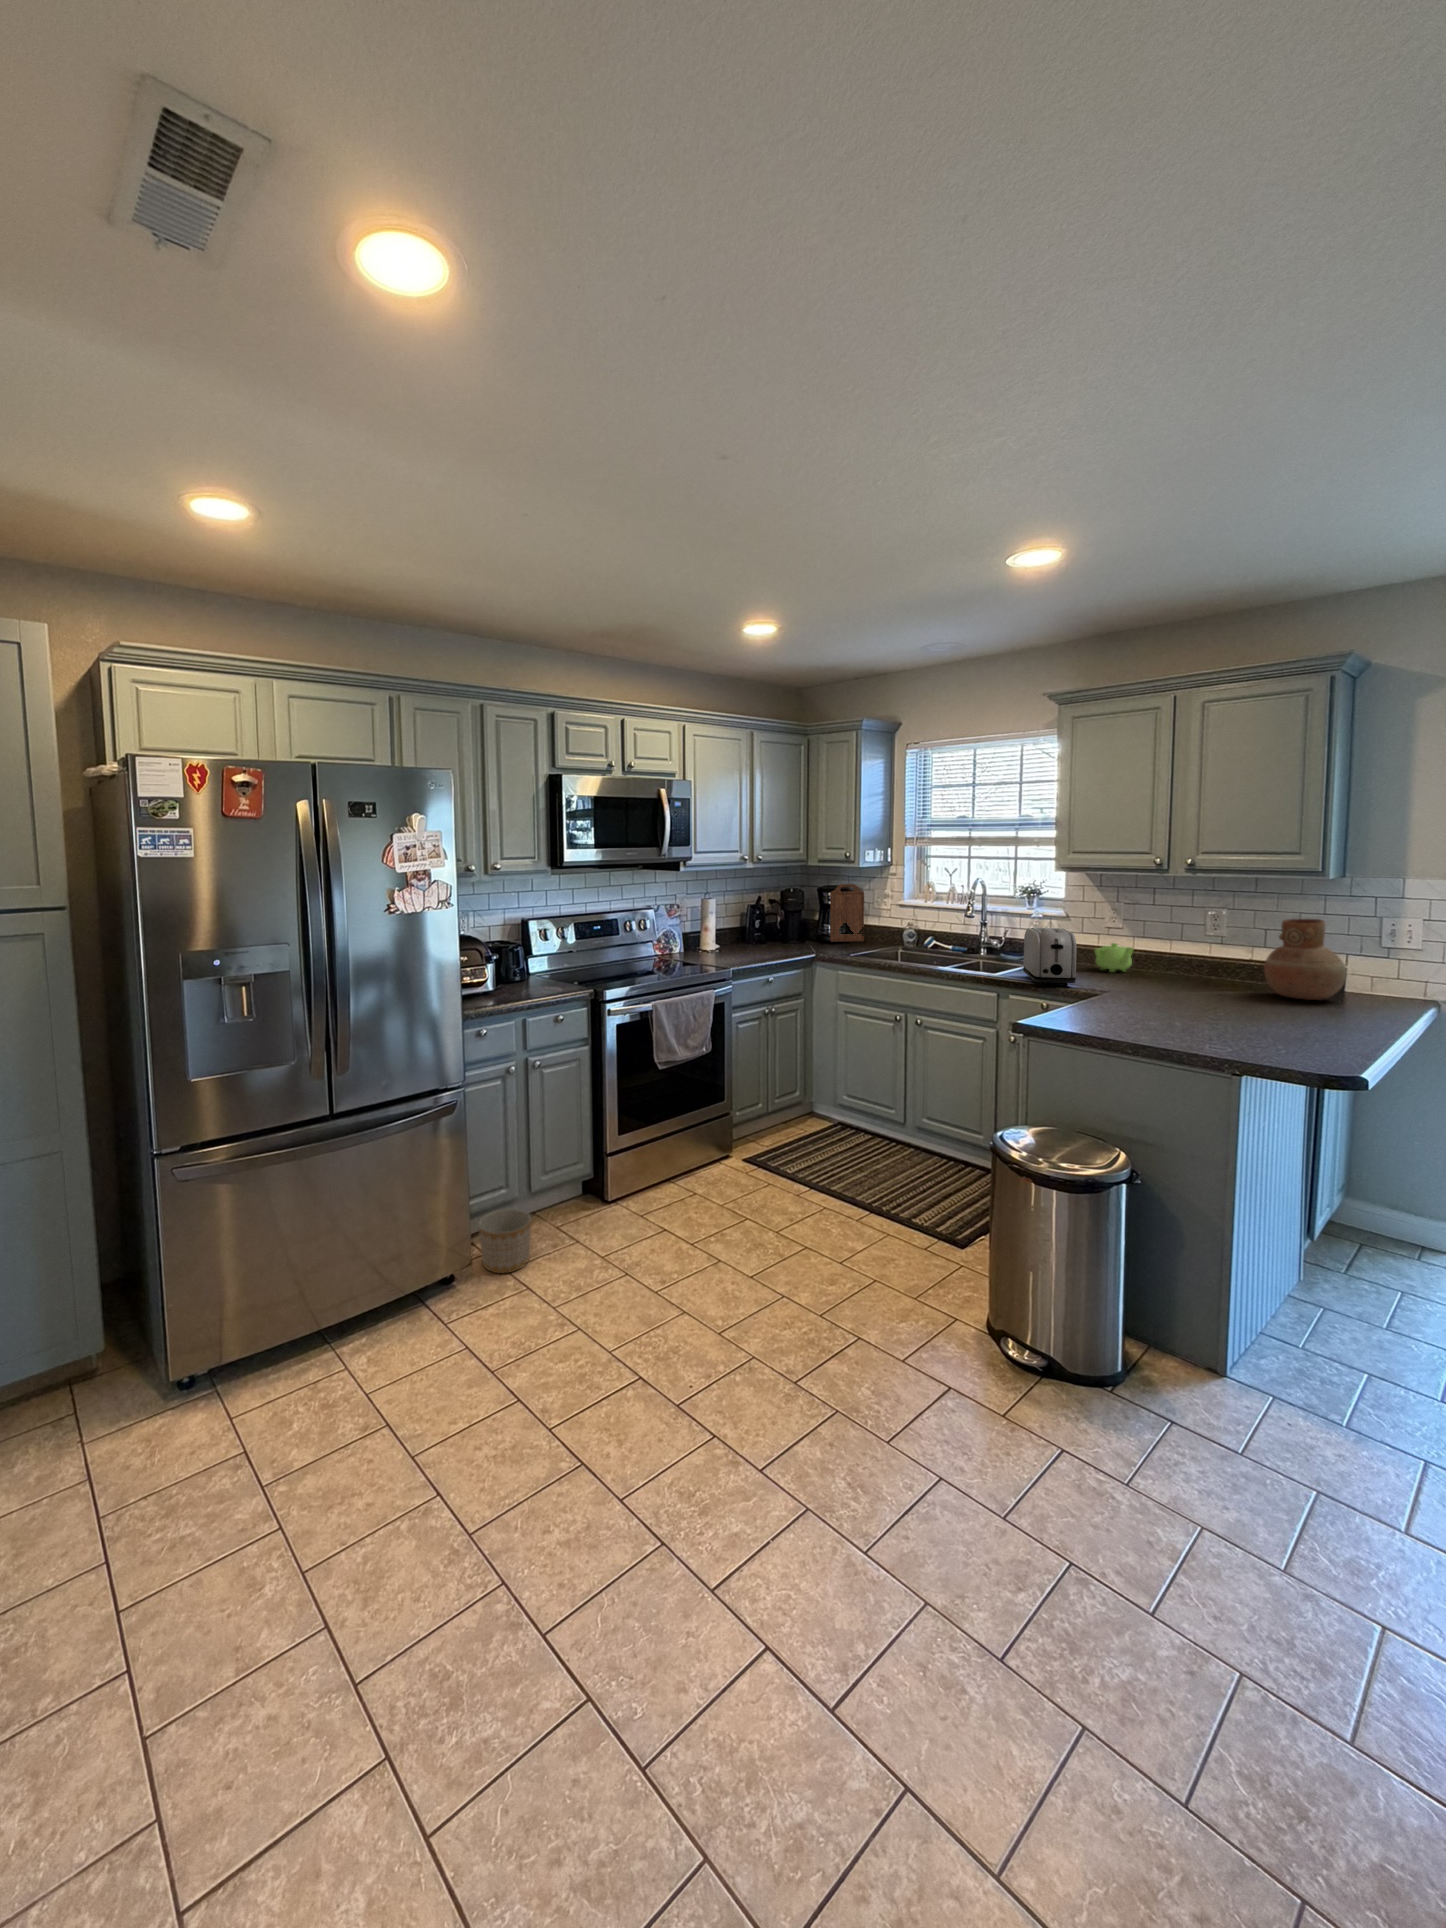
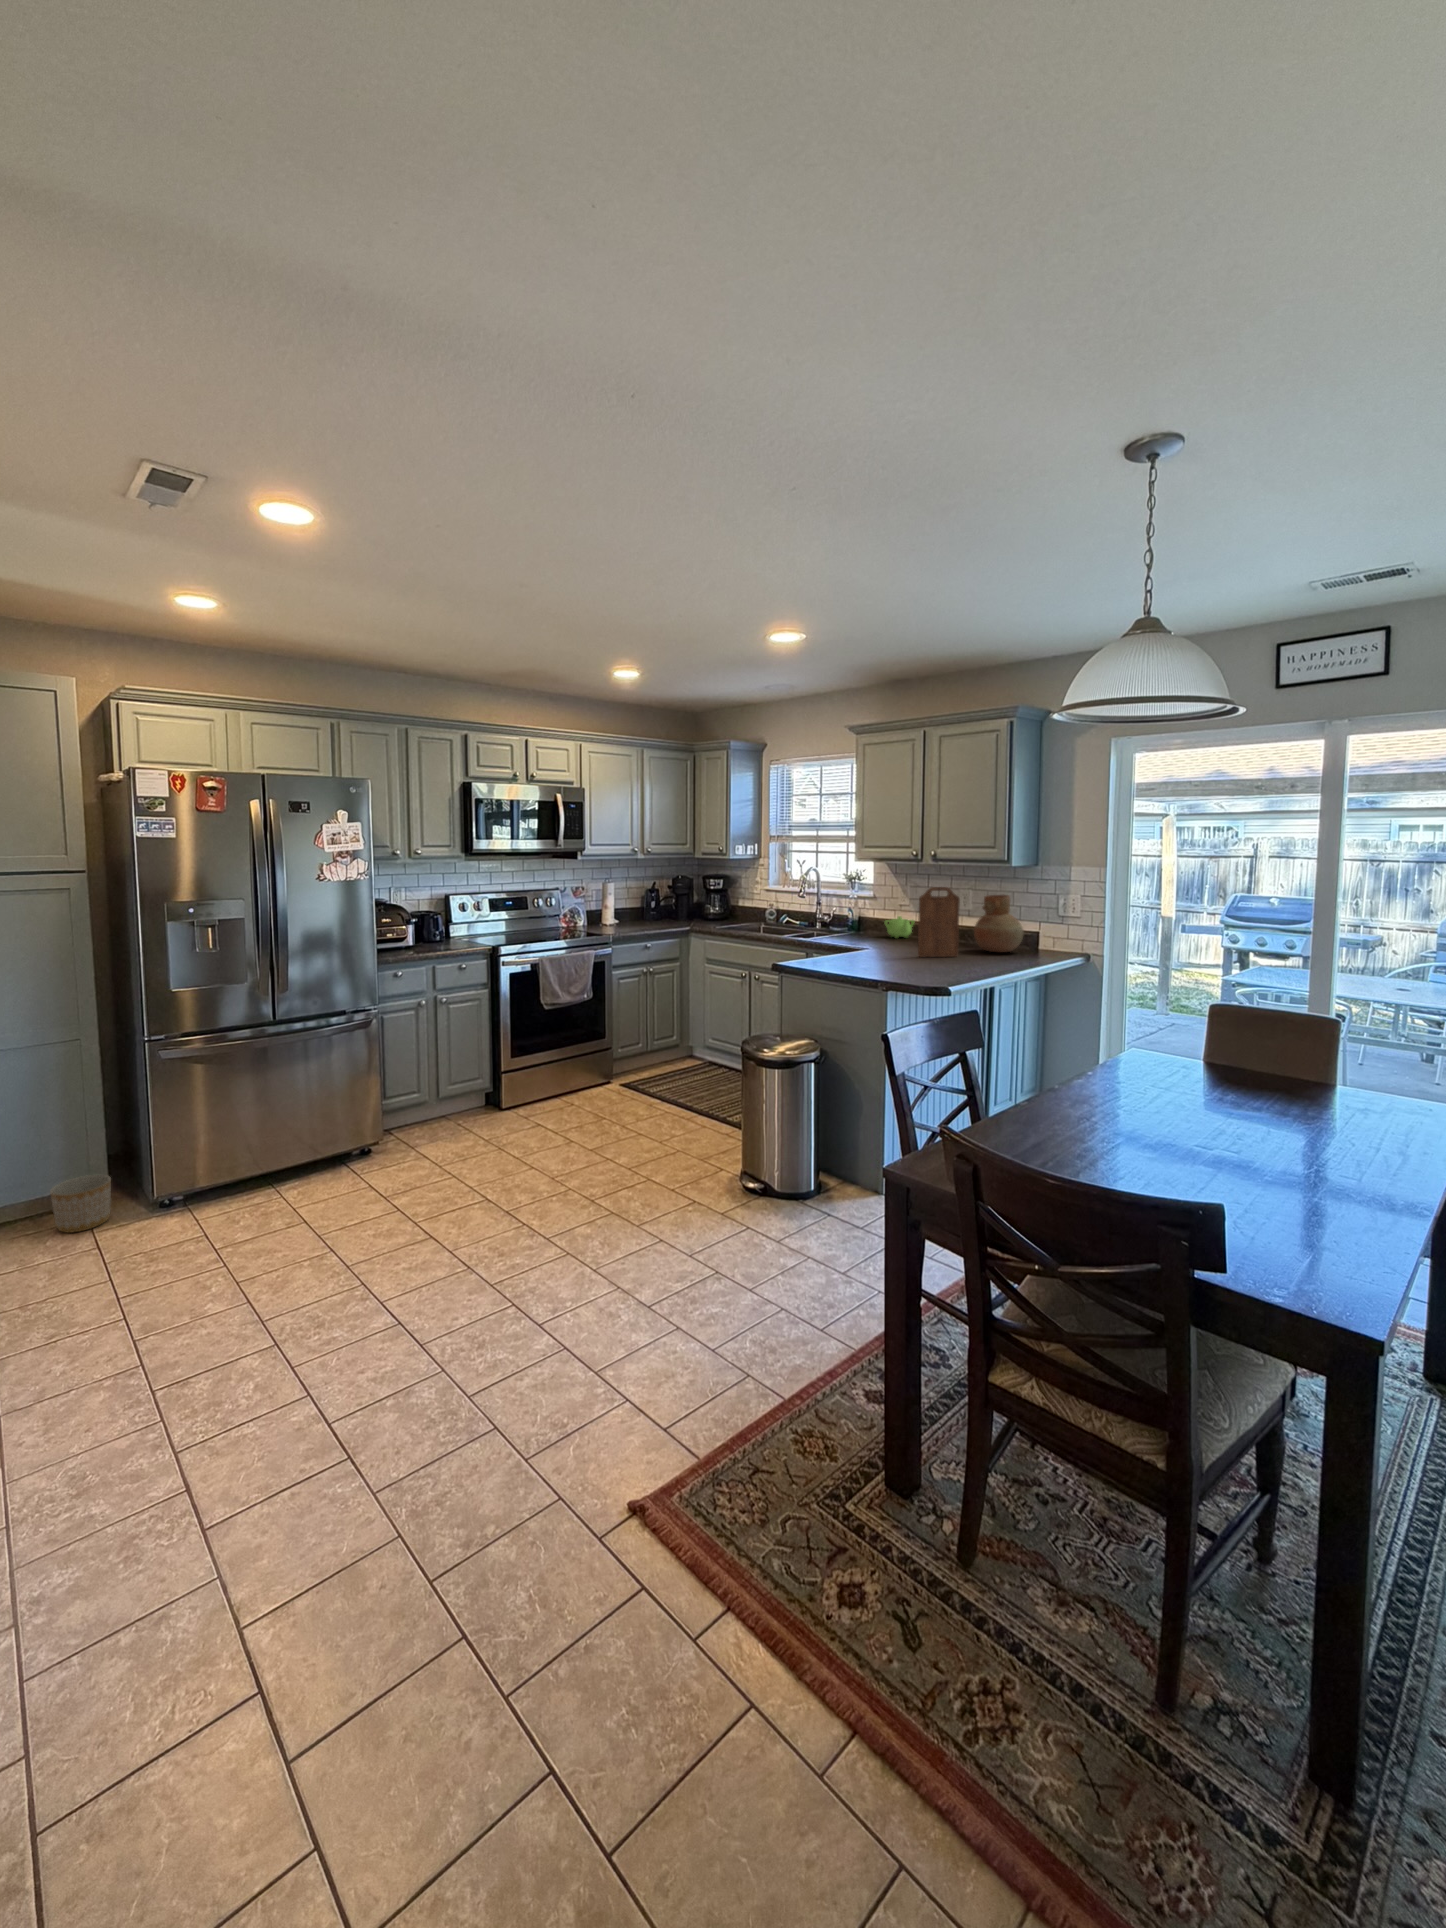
cutting board: present [830,884,864,942] -> present [918,887,960,957]
toaster: present [1023,928,1077,987] -> none [823,903,853,946]
planter: present [479,1209,531,1273] -> present [50,1175,111,1233]

